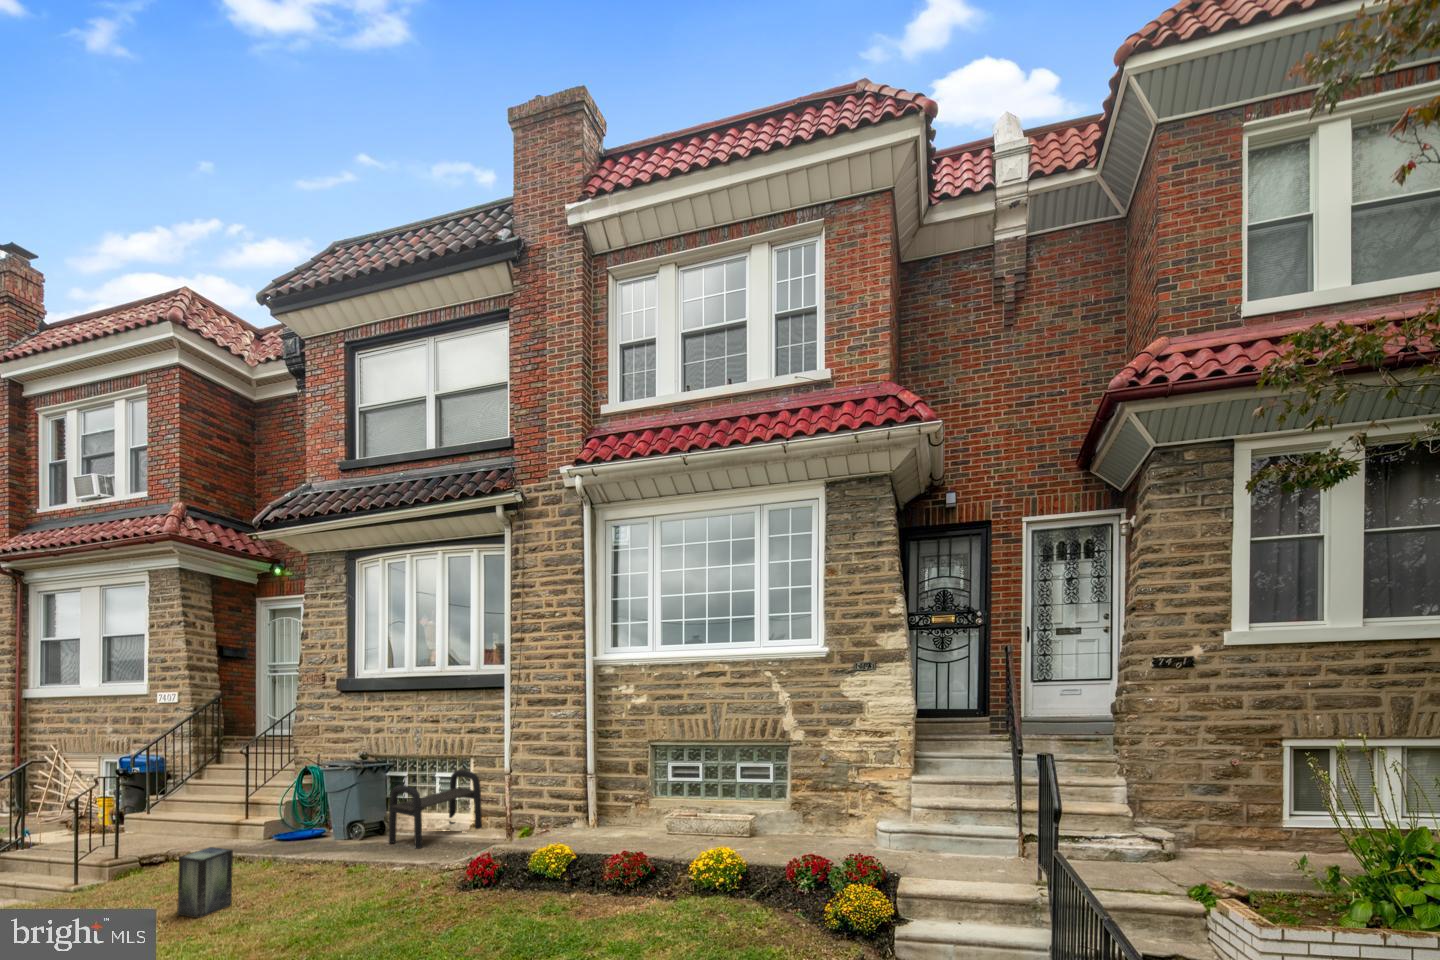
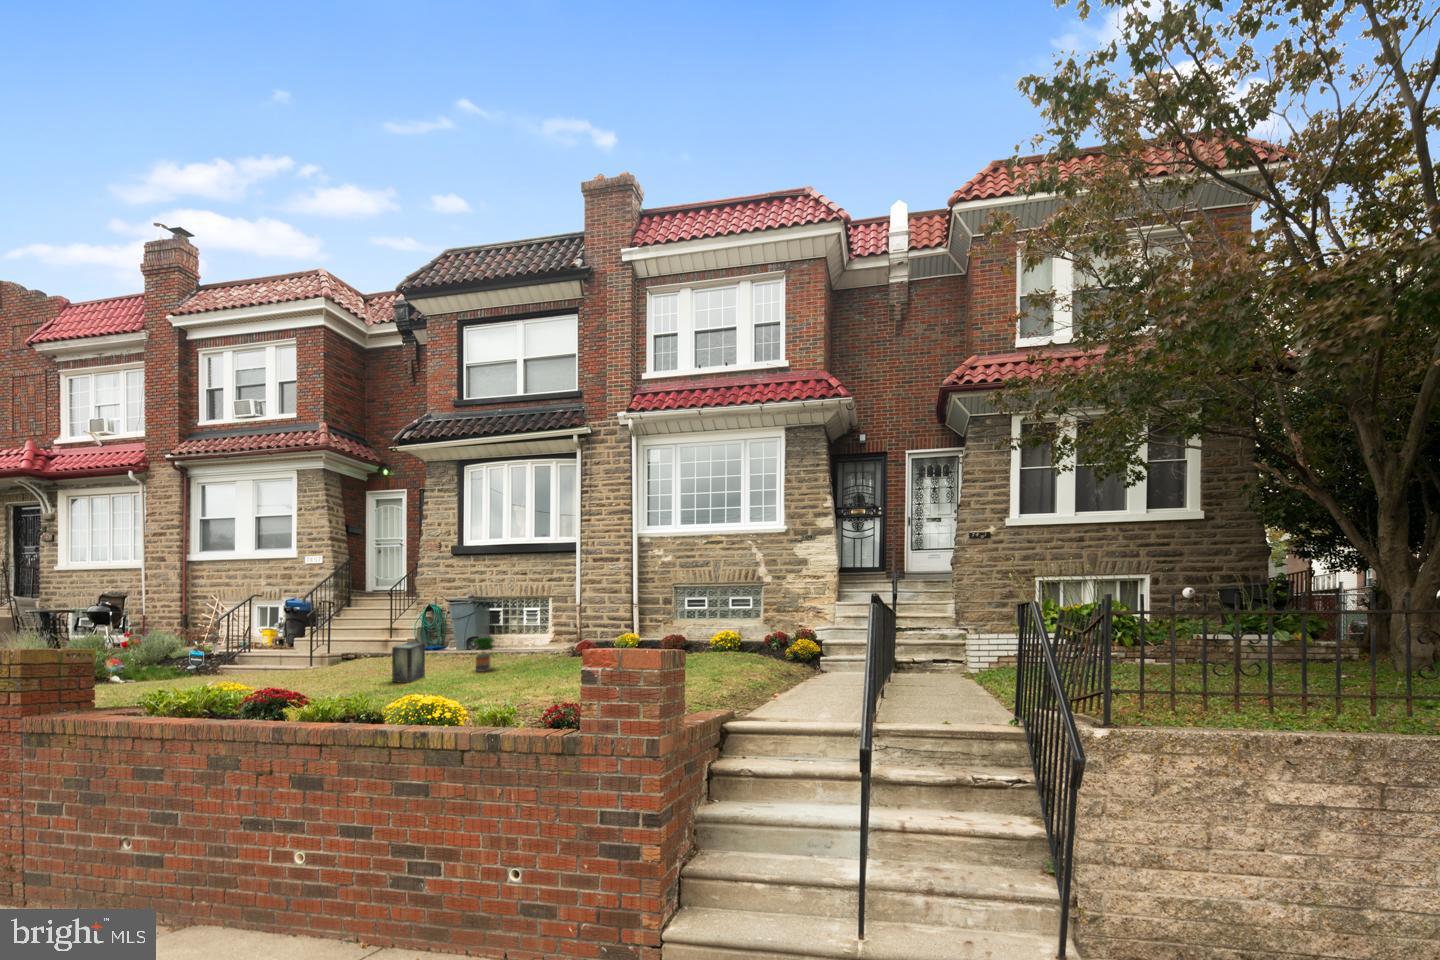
bench: present [389,770,482,849] -> none [502,603,559,649]
potted tree: none [308,838,346,898] -> present [473,637,494,672]

